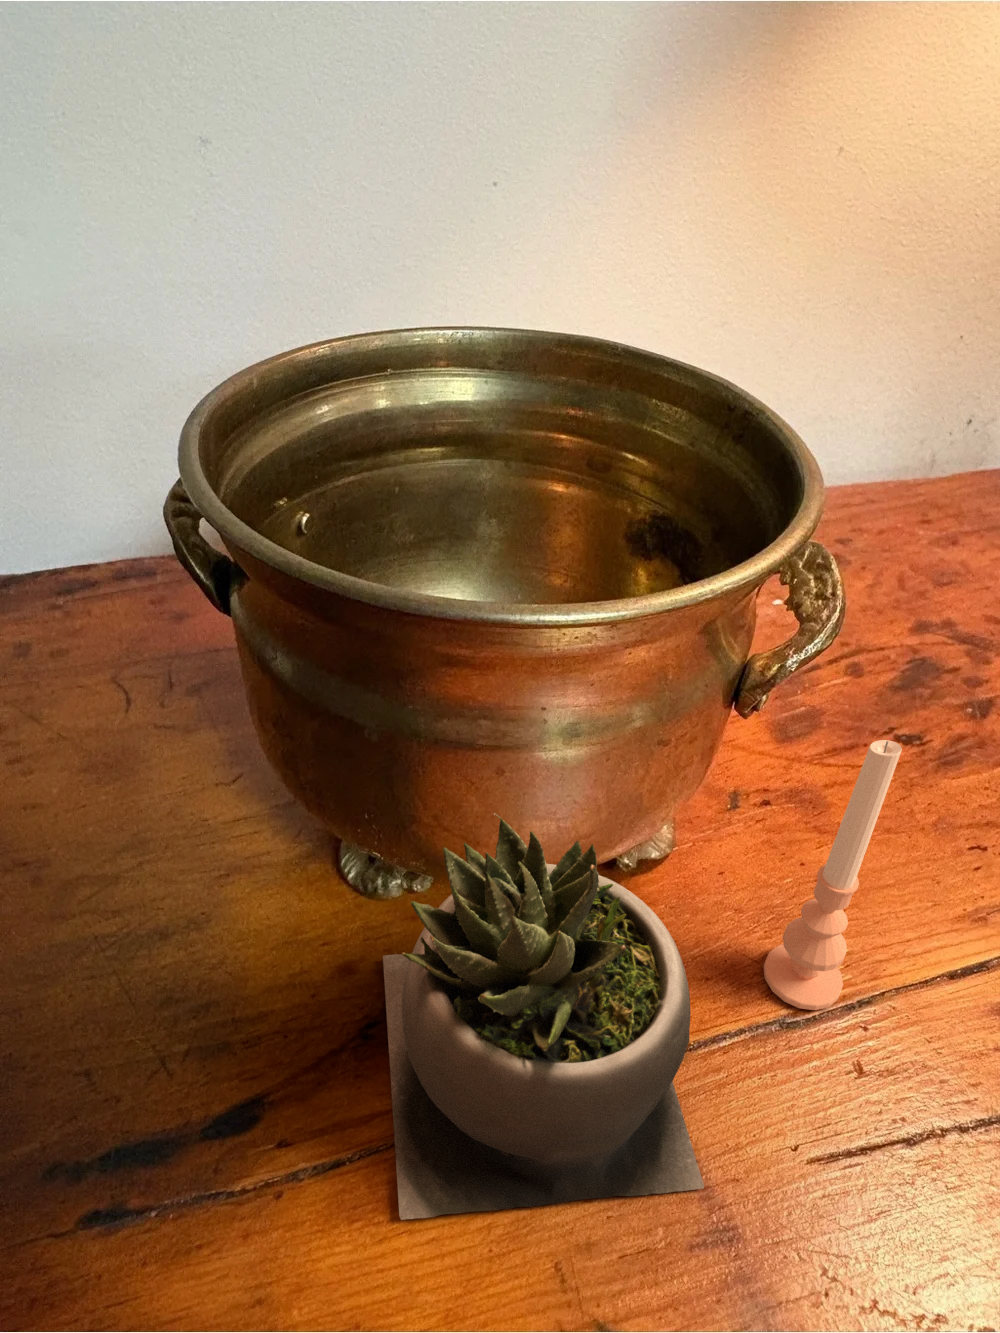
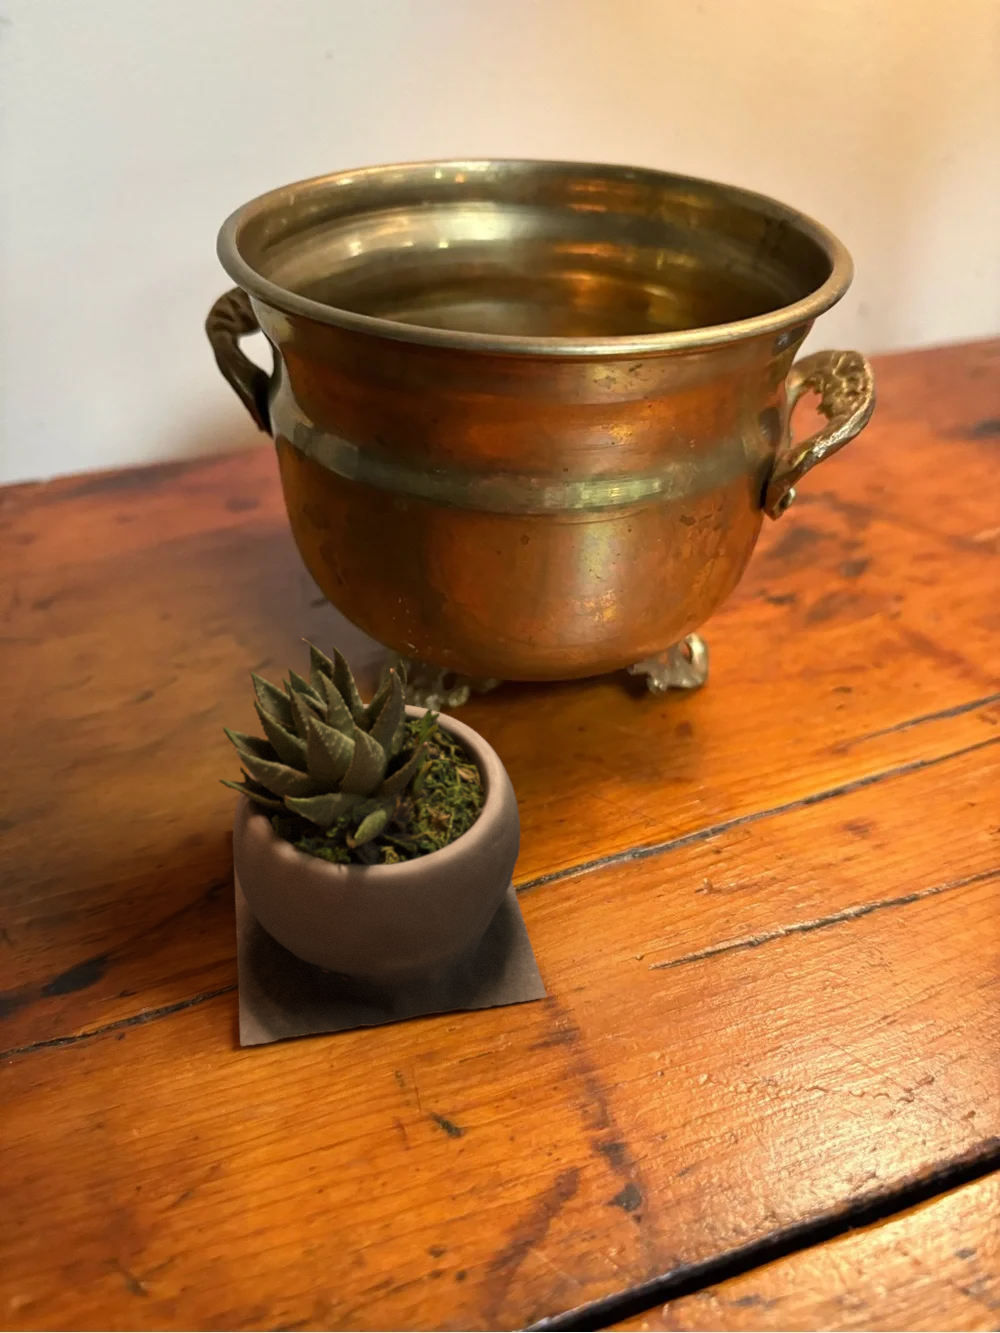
candle: present [764,740,902,1010] -> none [618,543,705,839]

